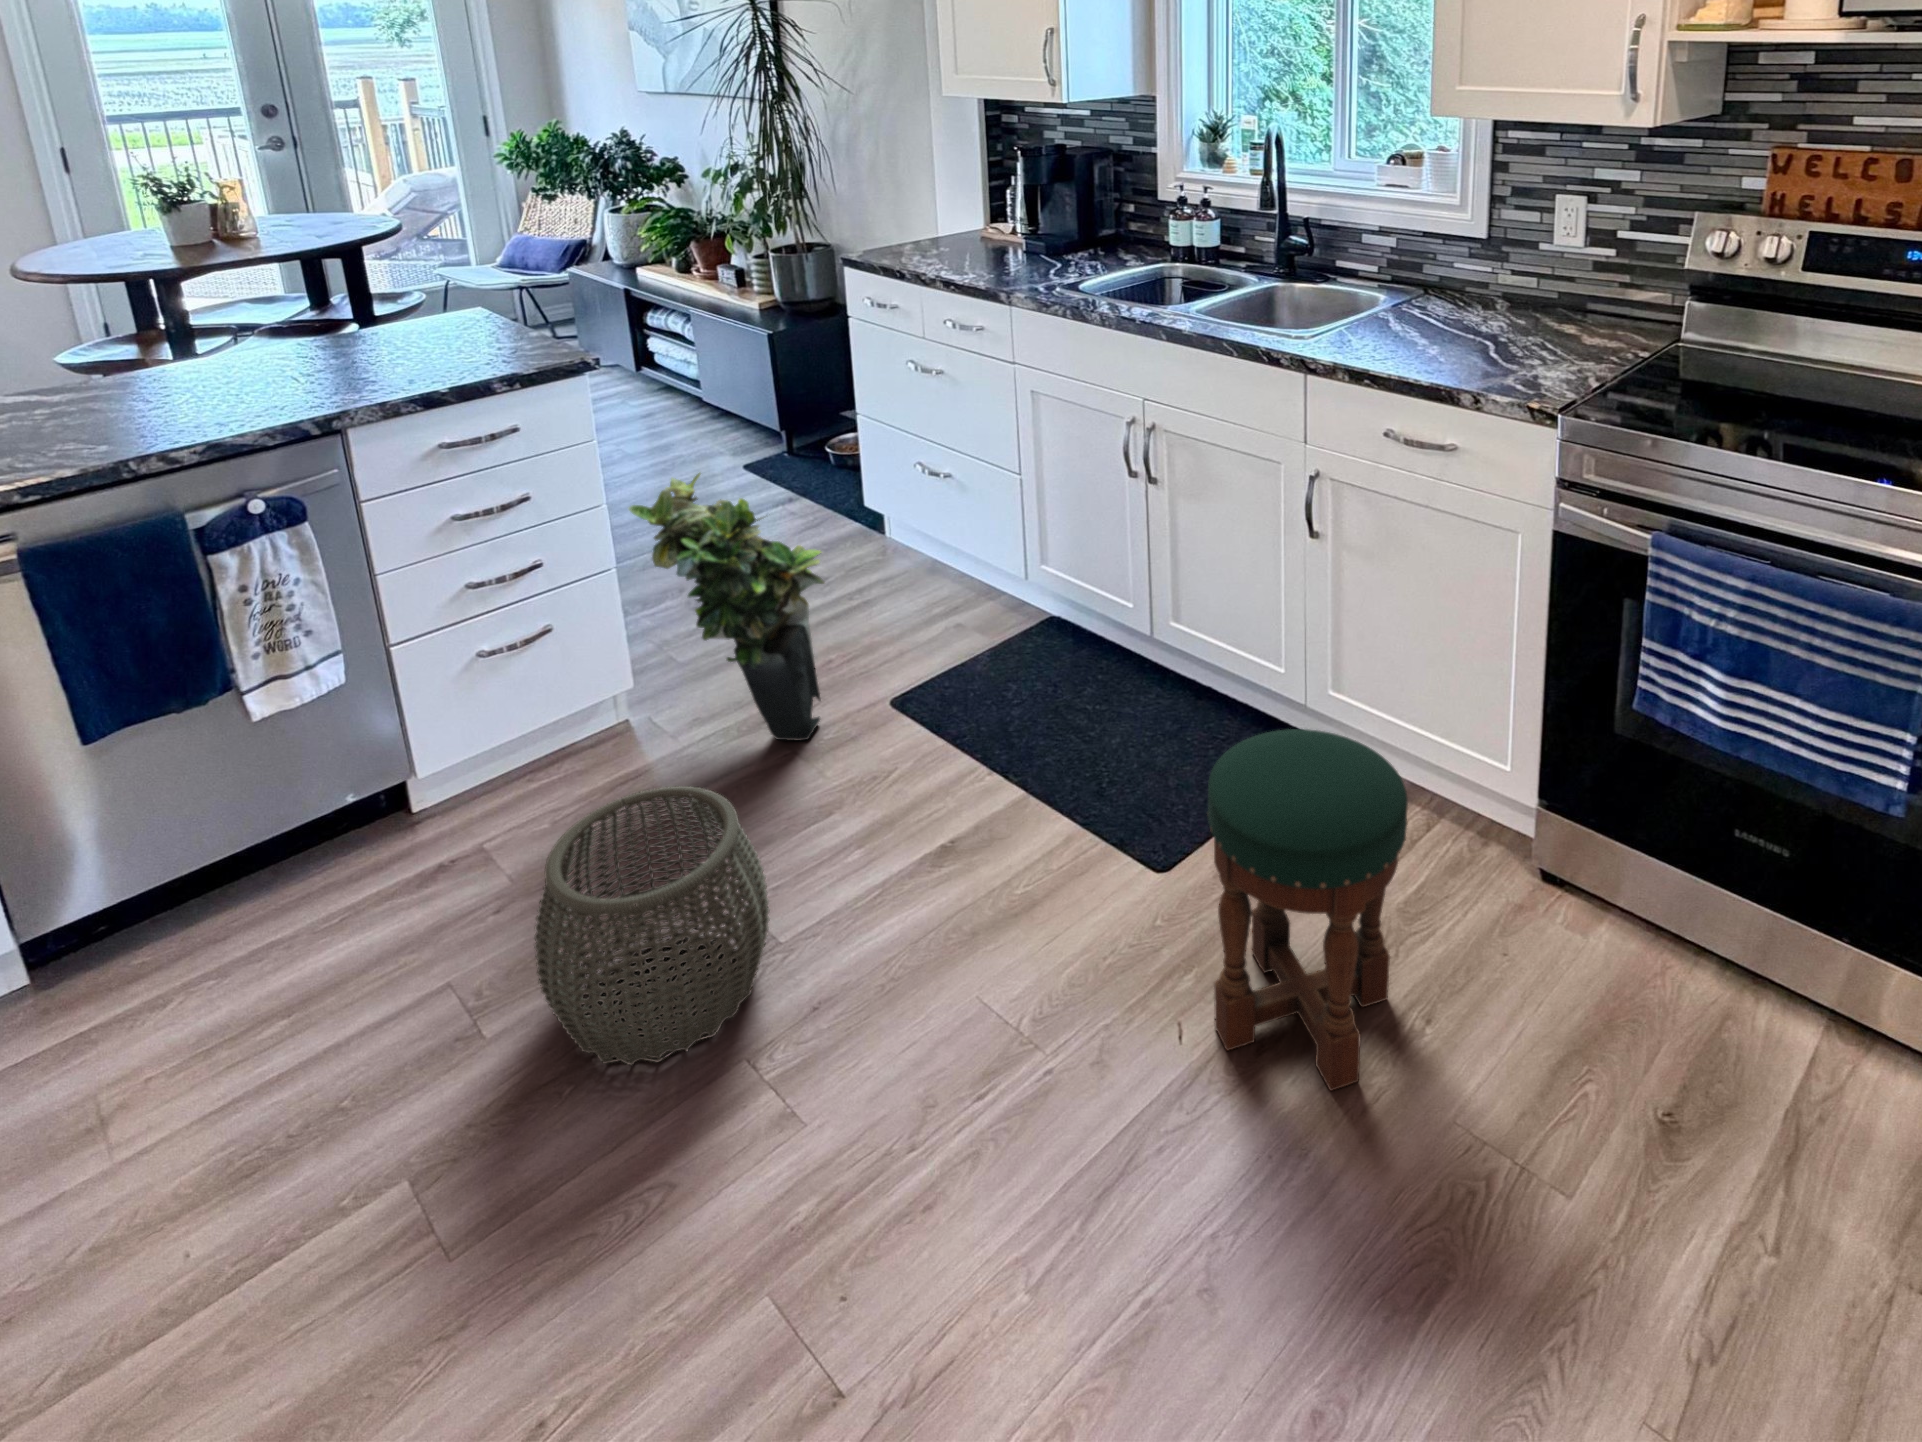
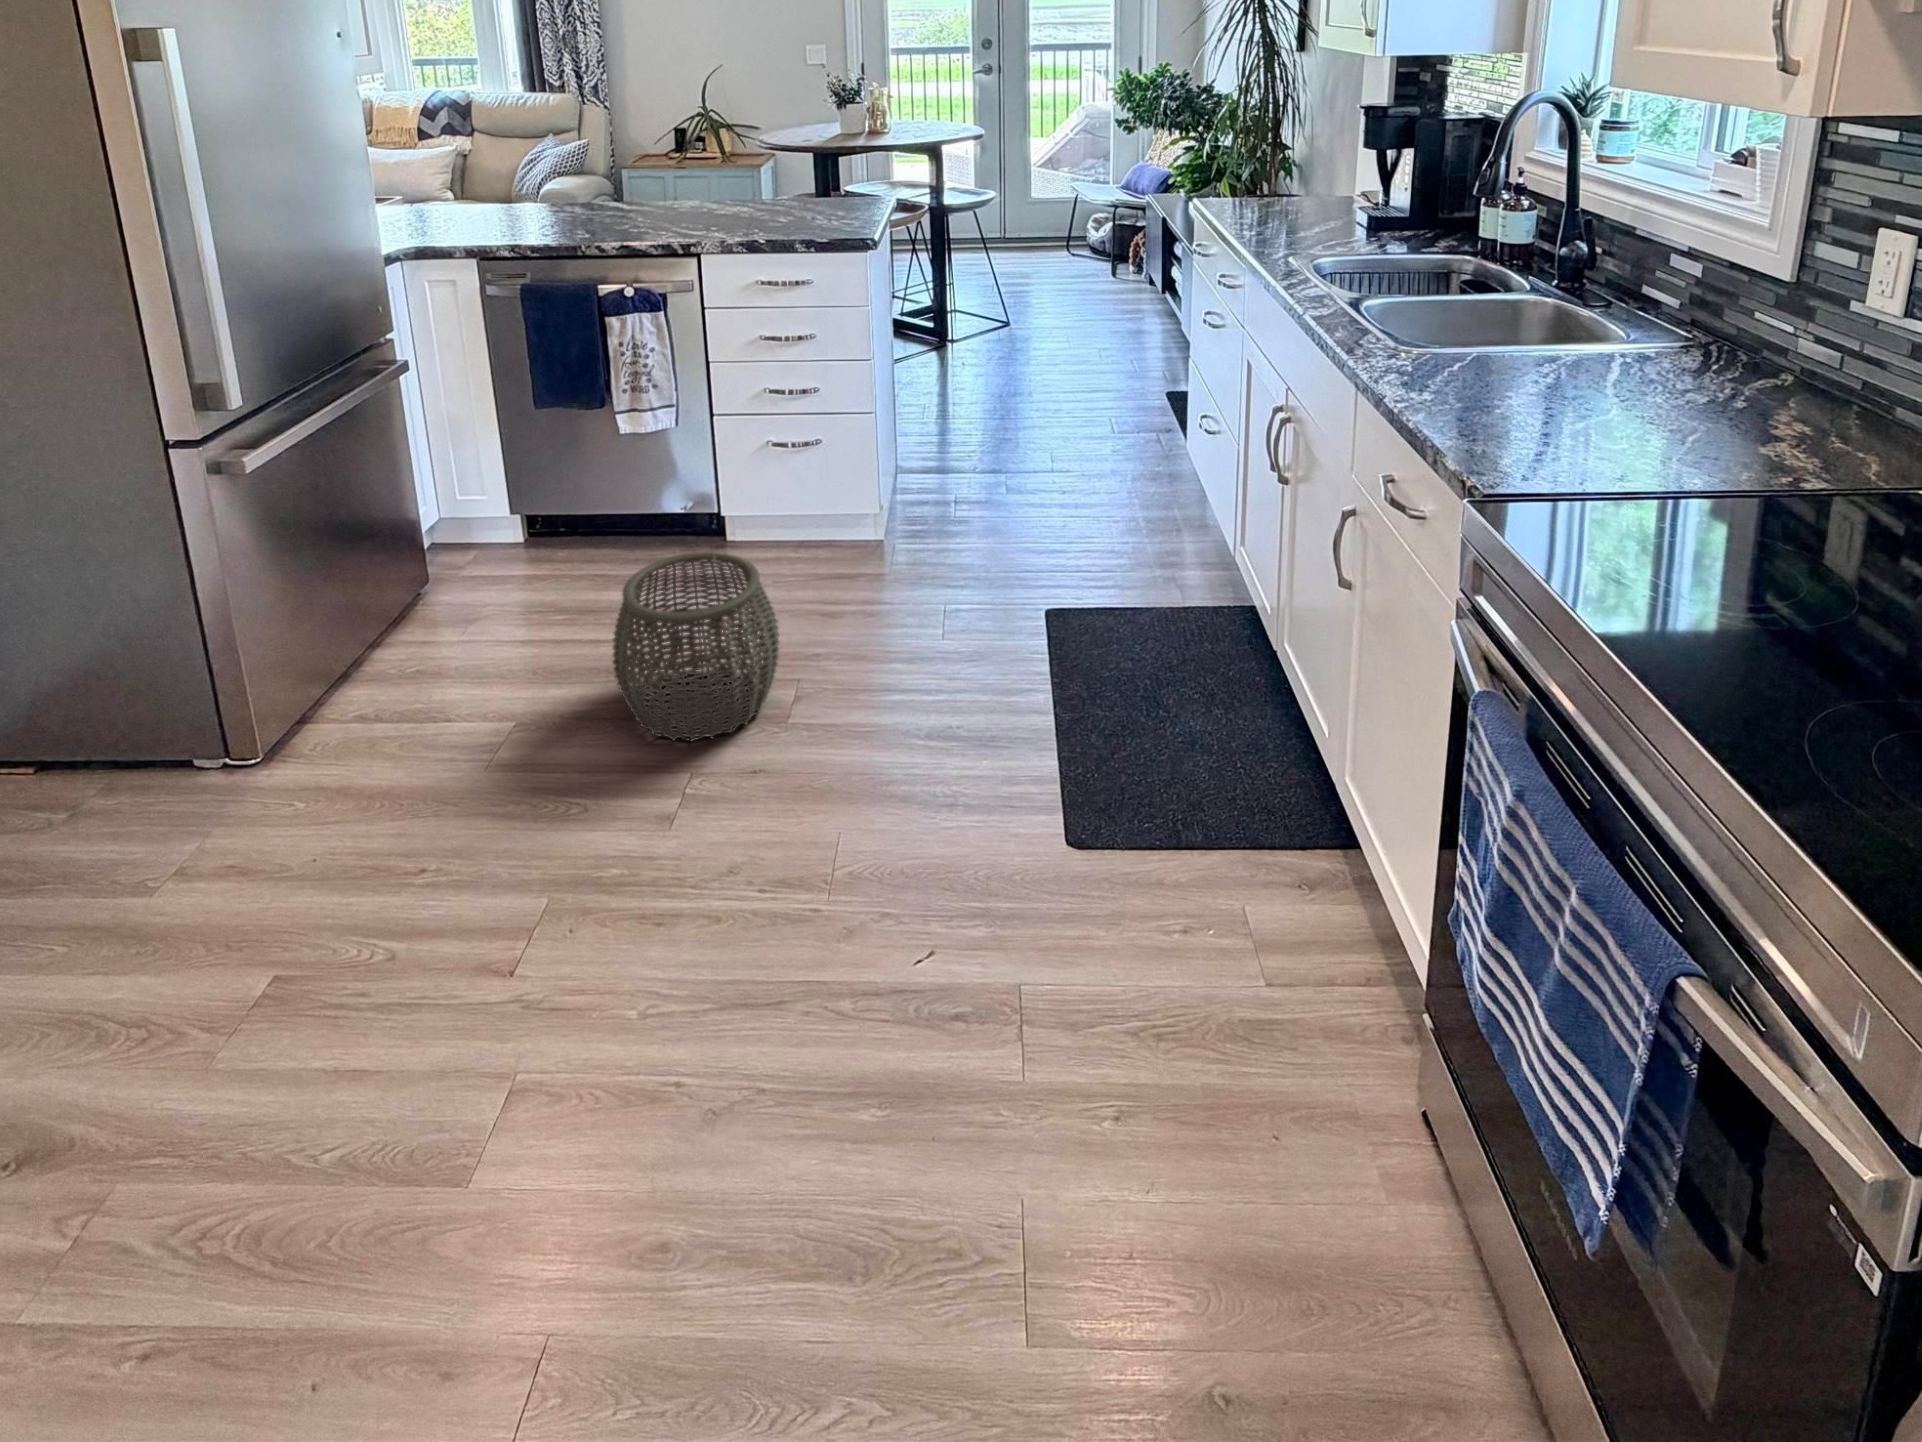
potted plant: present [628,473,824,740] -> none [857,349,994,599]
stool: present [1207,729,1408,1091] -> none [914,717,1127,1099]

